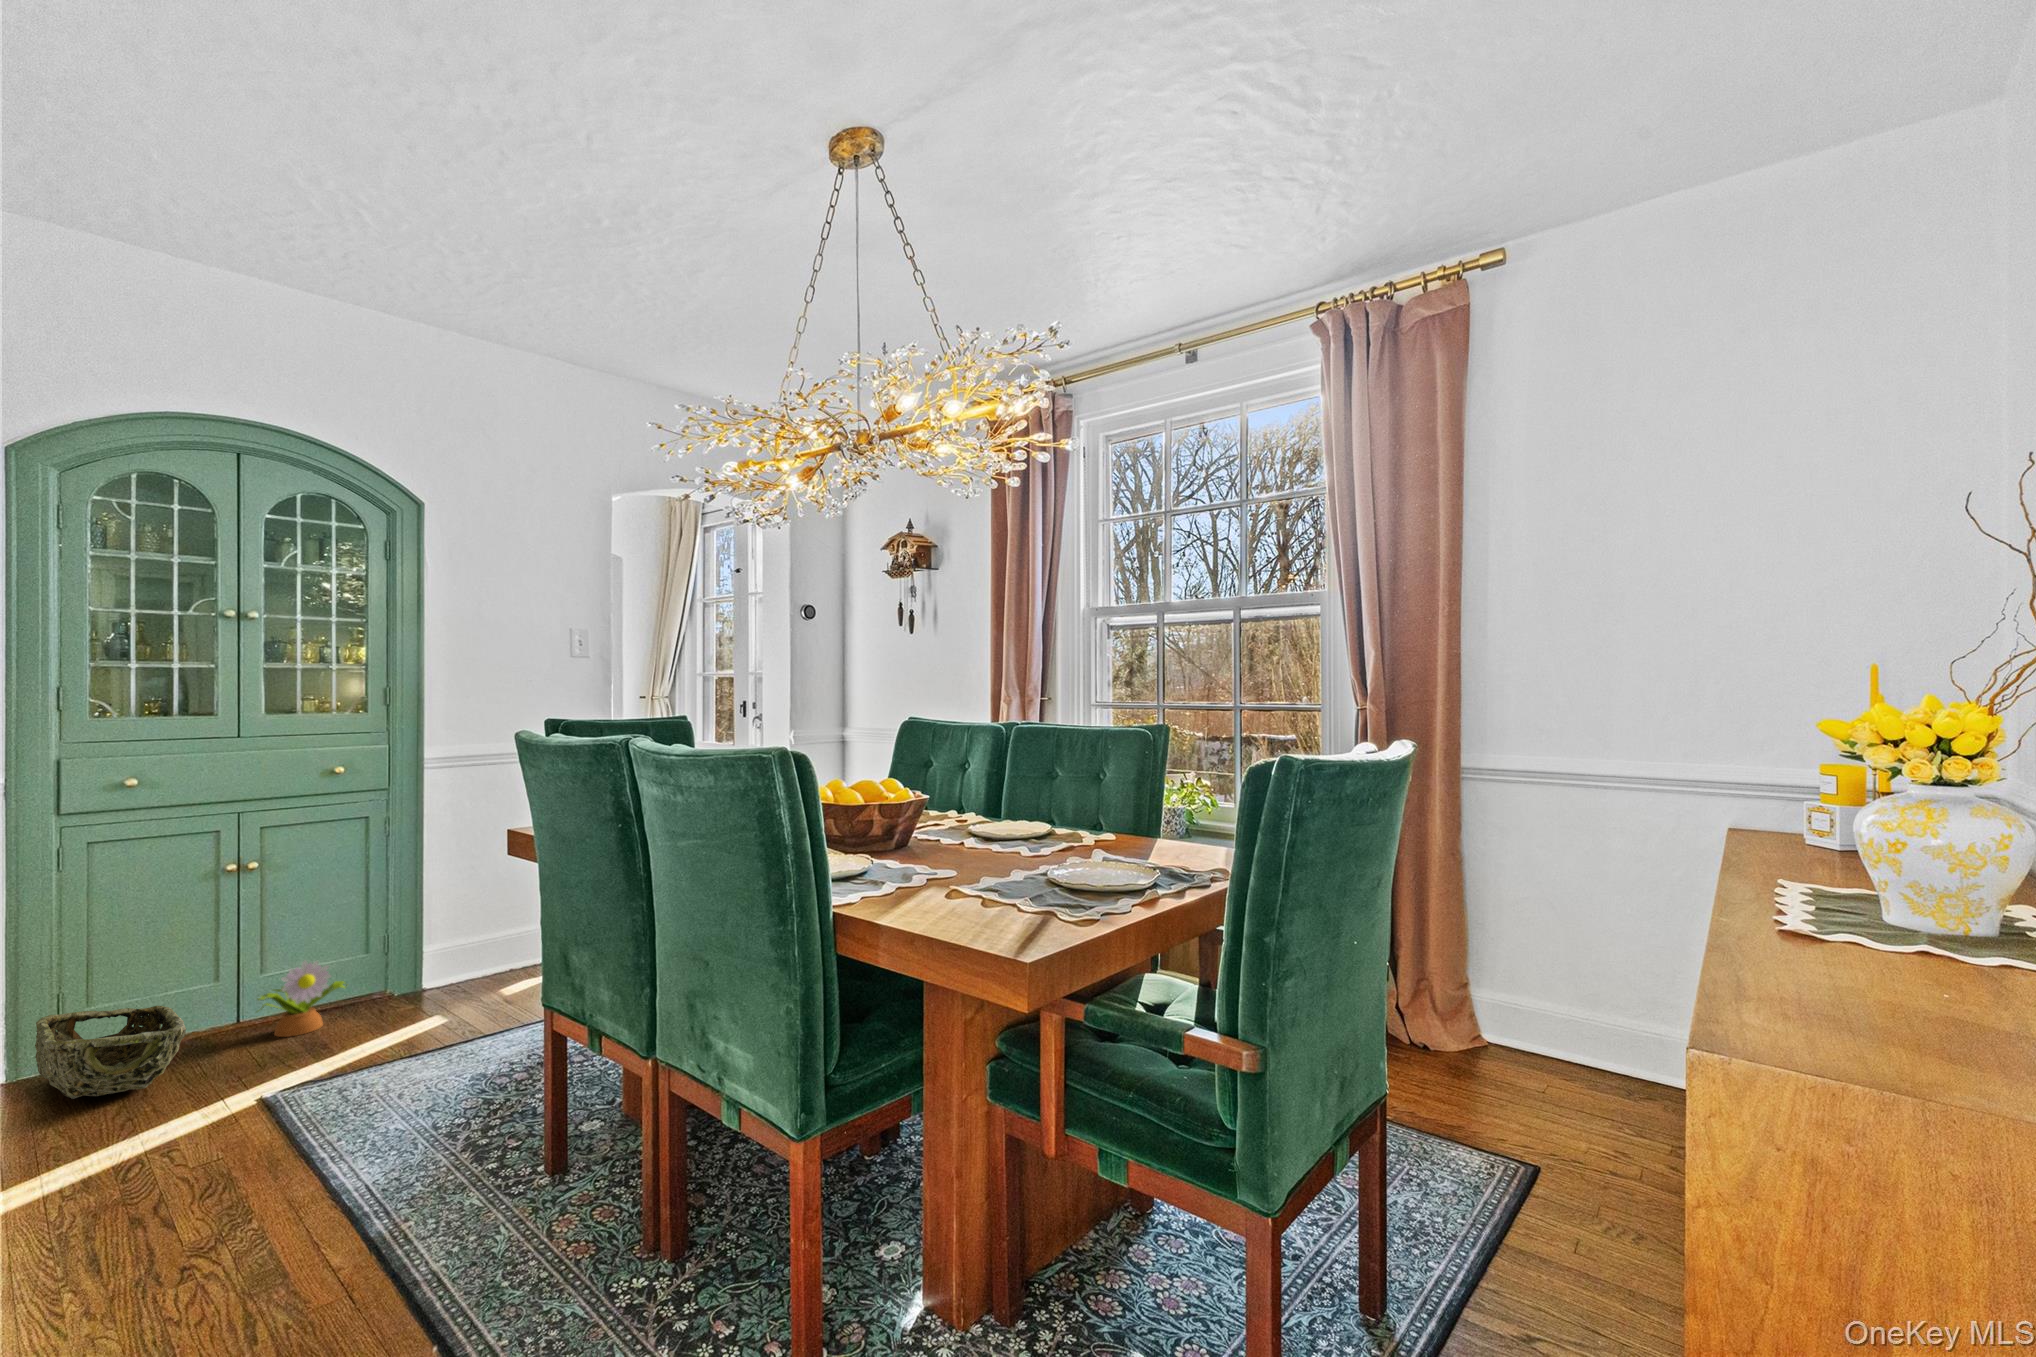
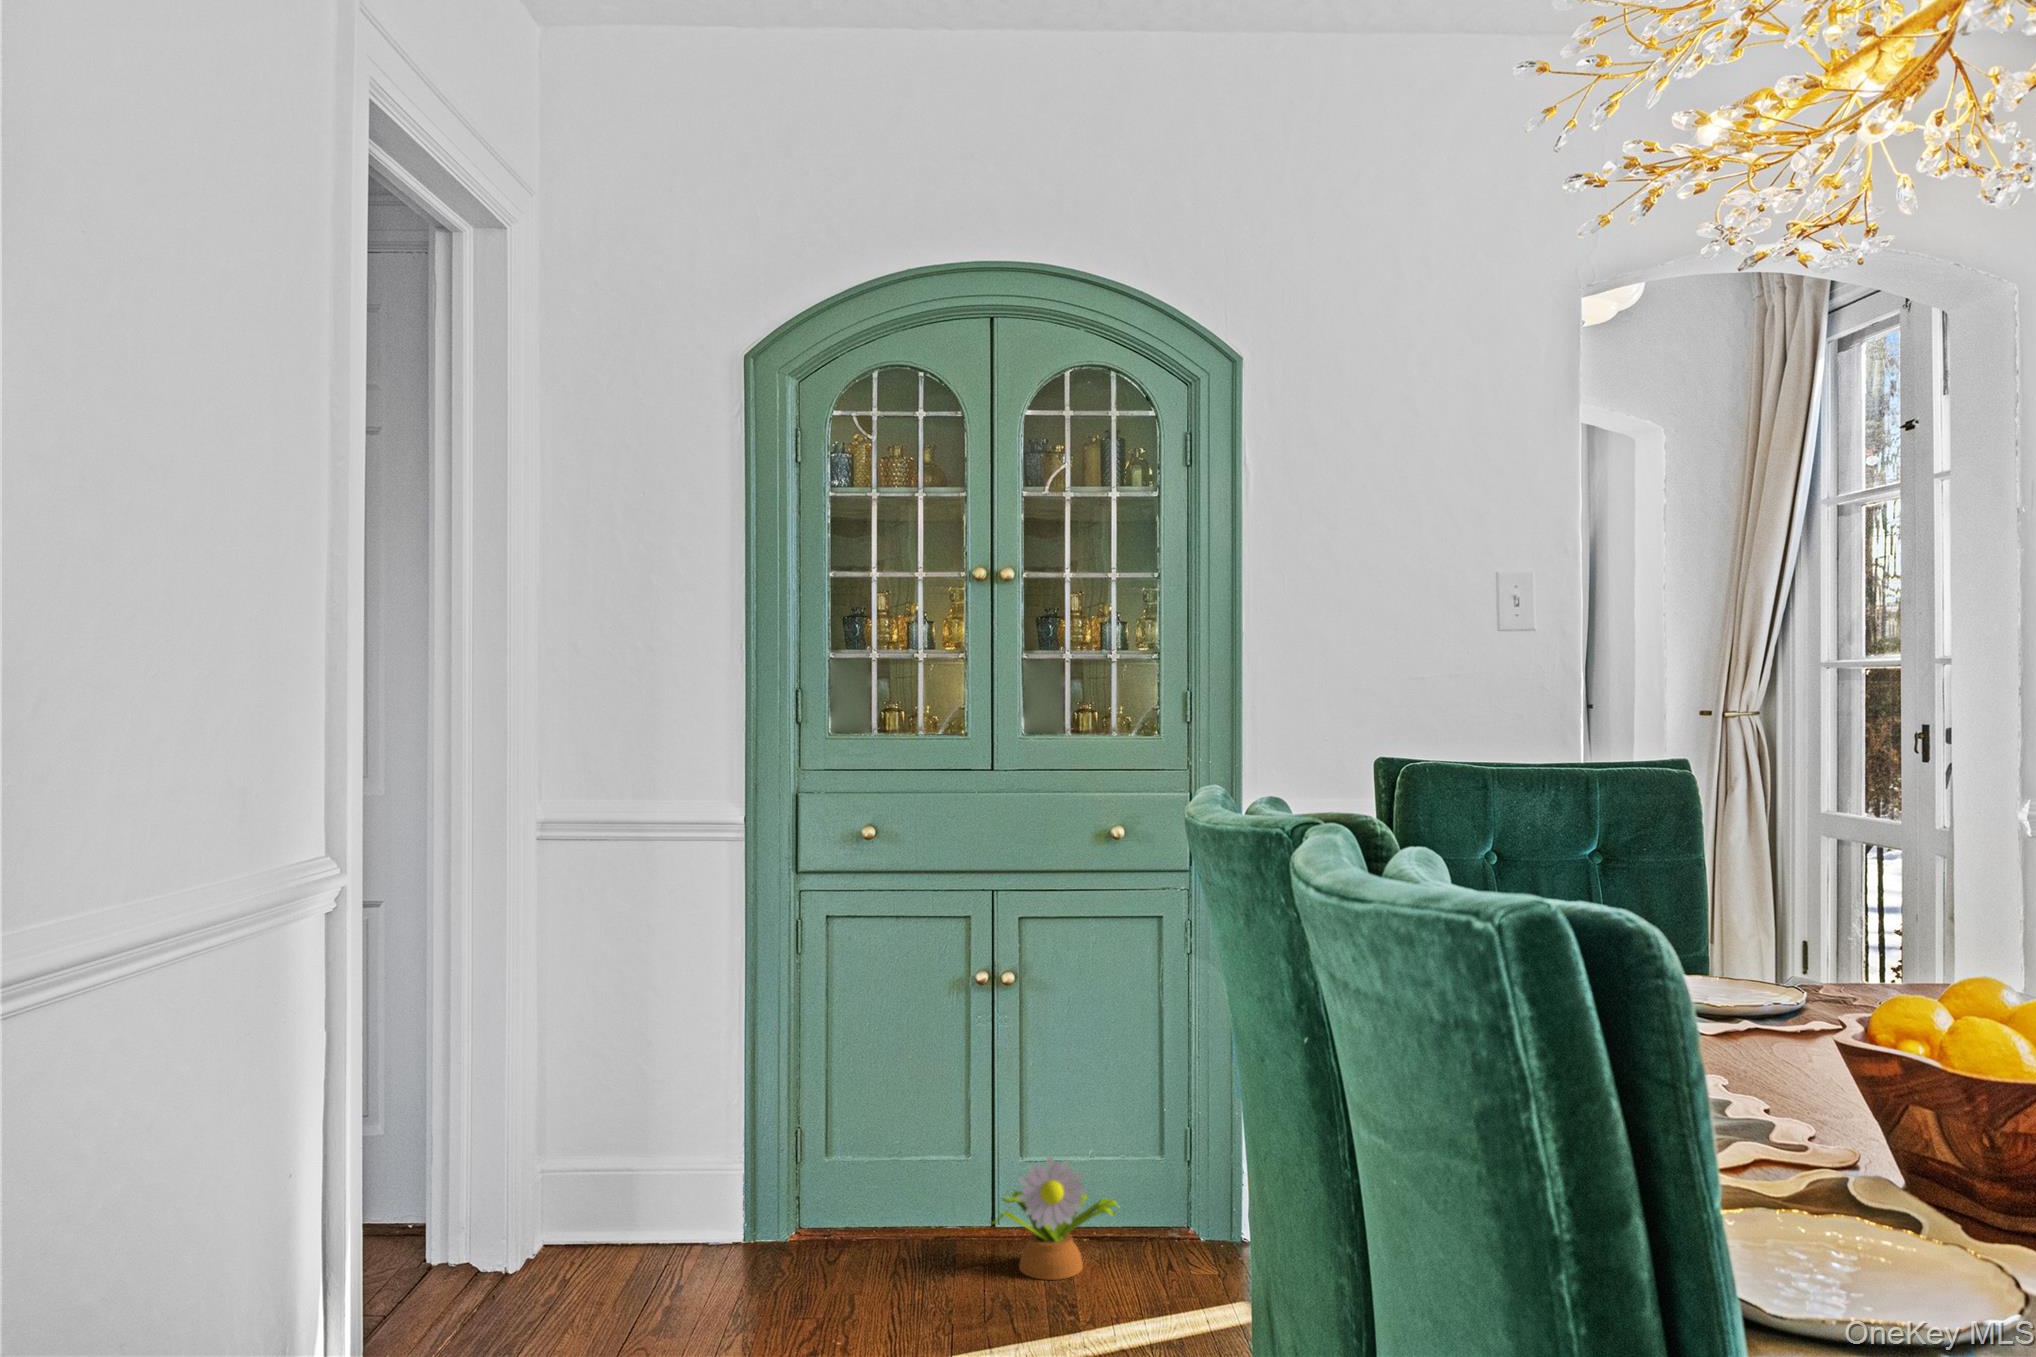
woven basket: present [35,1006,186,1099] -> none [735,1156,900,1311]

